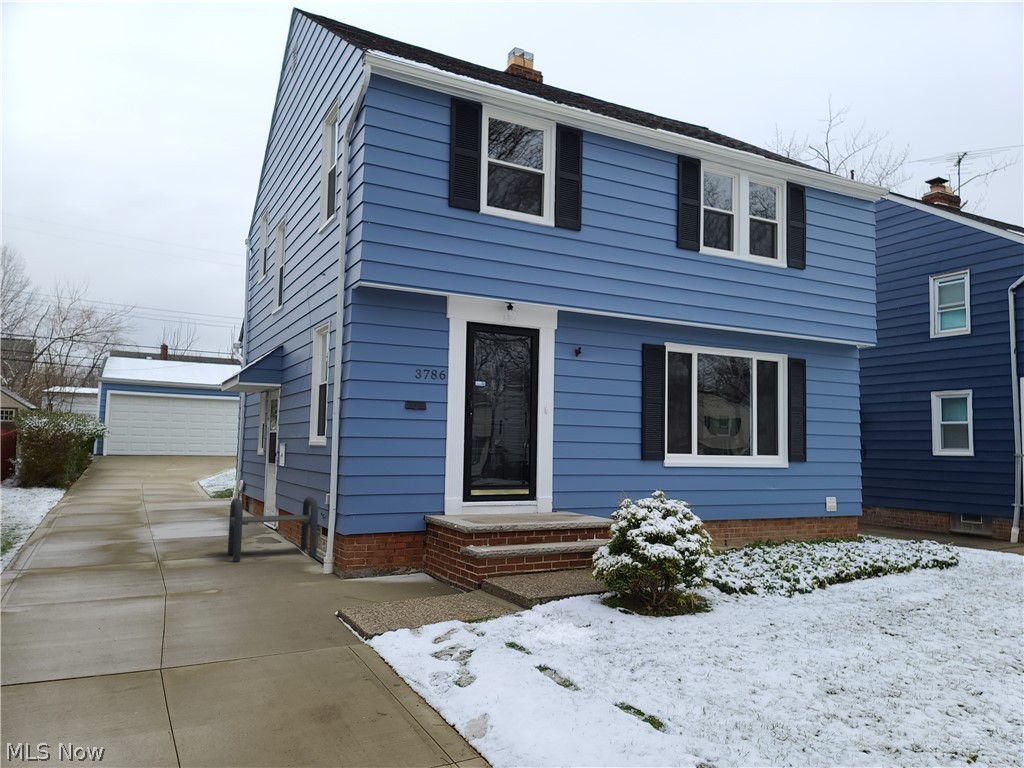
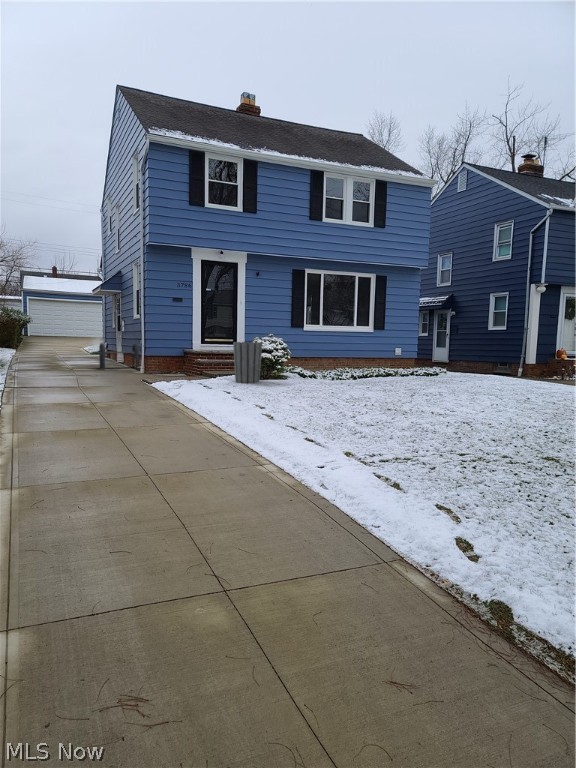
trash can: none [582,513,657,629] -> present [233,342,262,383]

